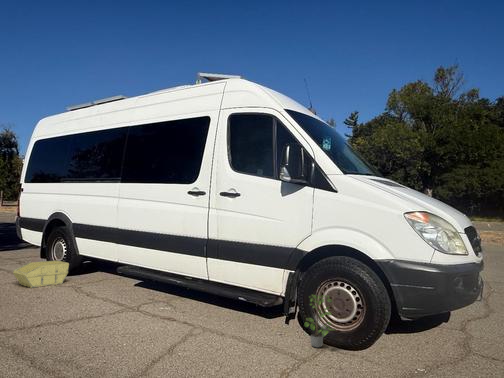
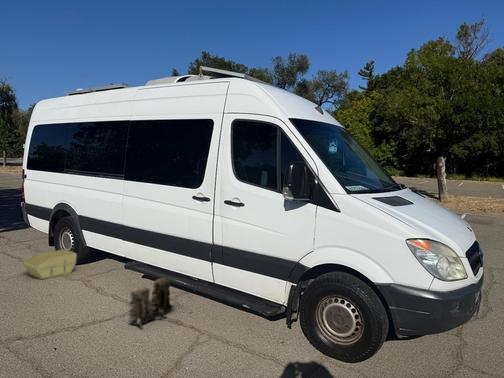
backpack: none [120,276,167,322] -> present [129,278,173,327]
potted plant: present [304,295,333,347] -> none [305,309,336,360]

